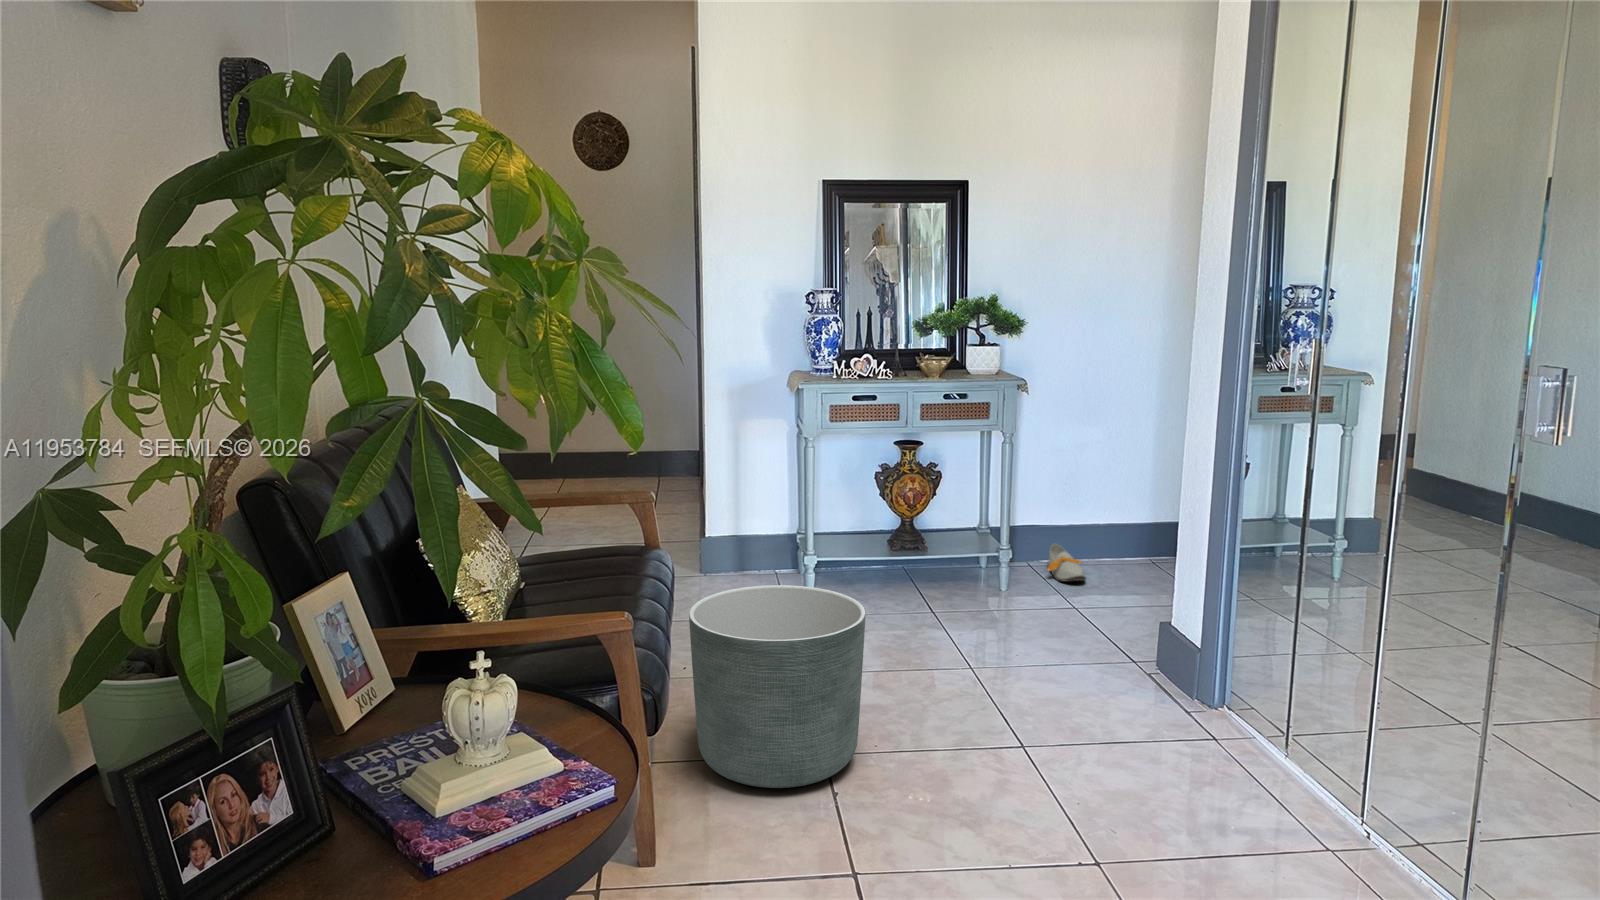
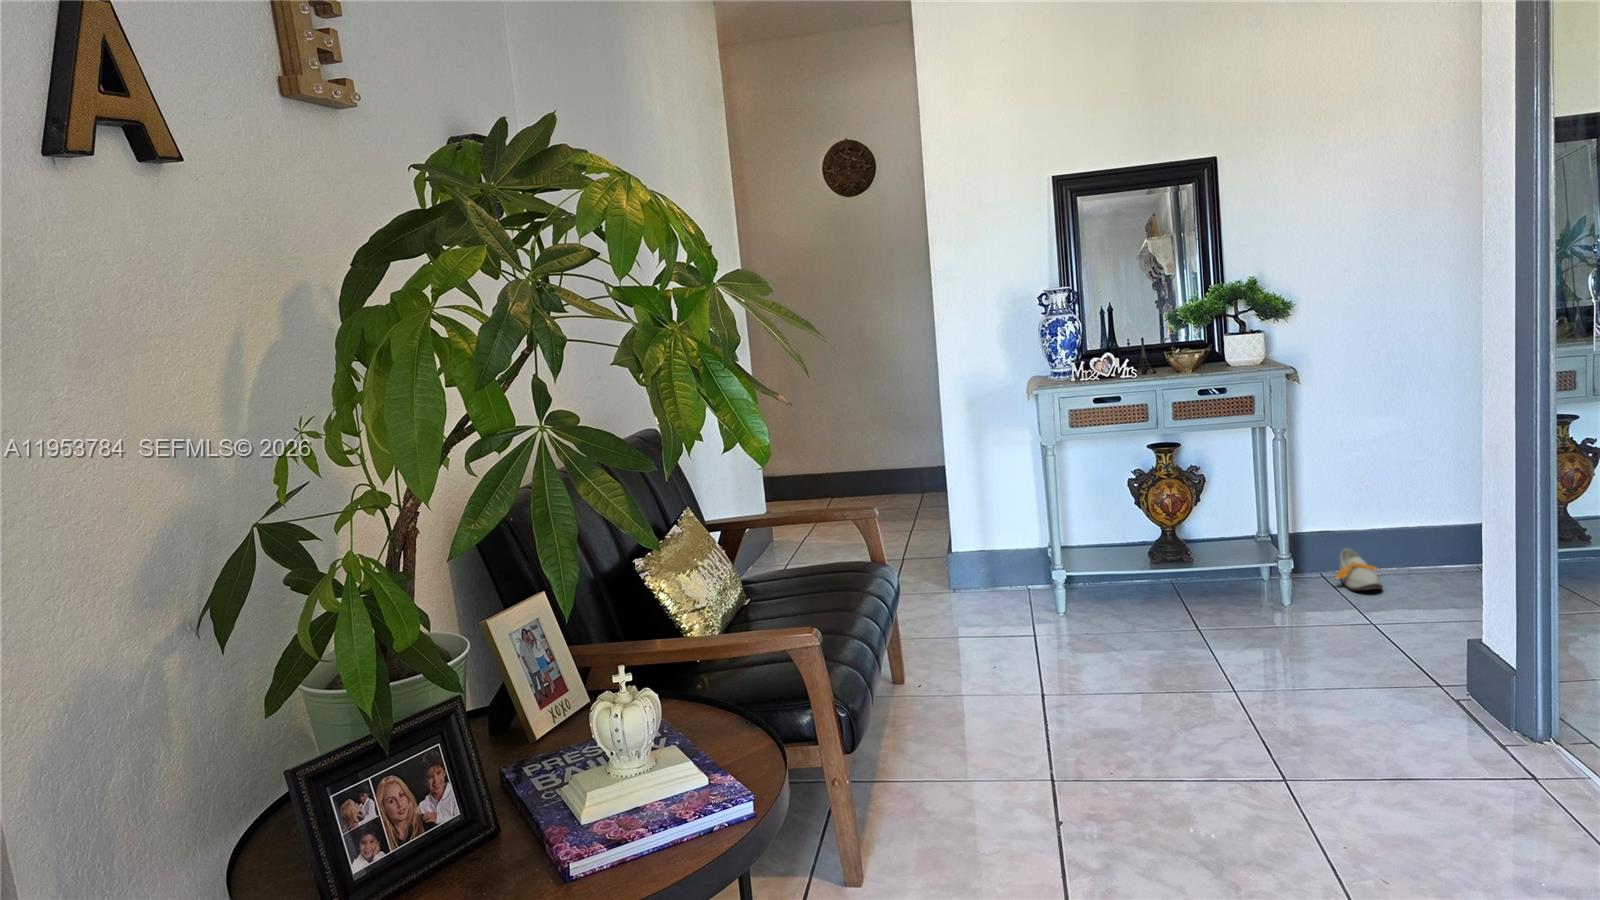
planter: present [689,585,866,788] -> none [900,600,1084,809]

